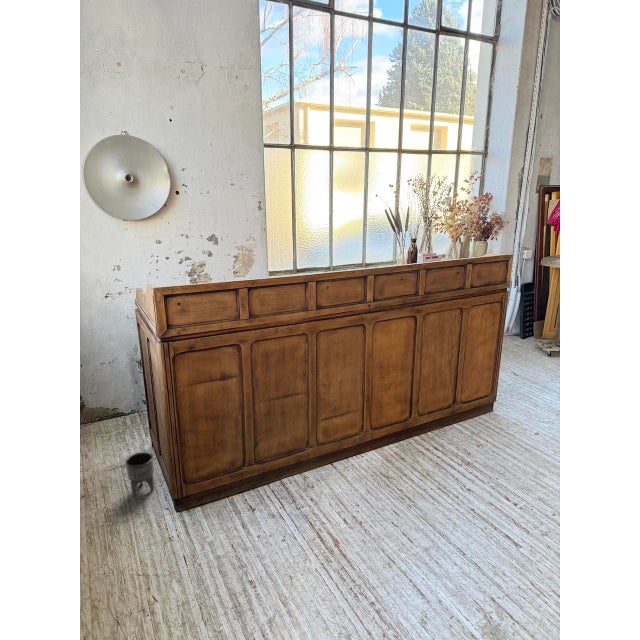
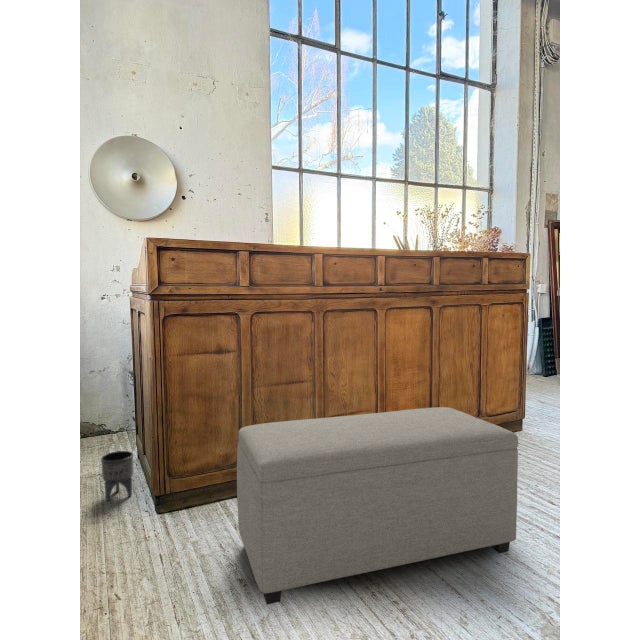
ottoman: none [244,425,479,608] -> present [237,407,518,604]

